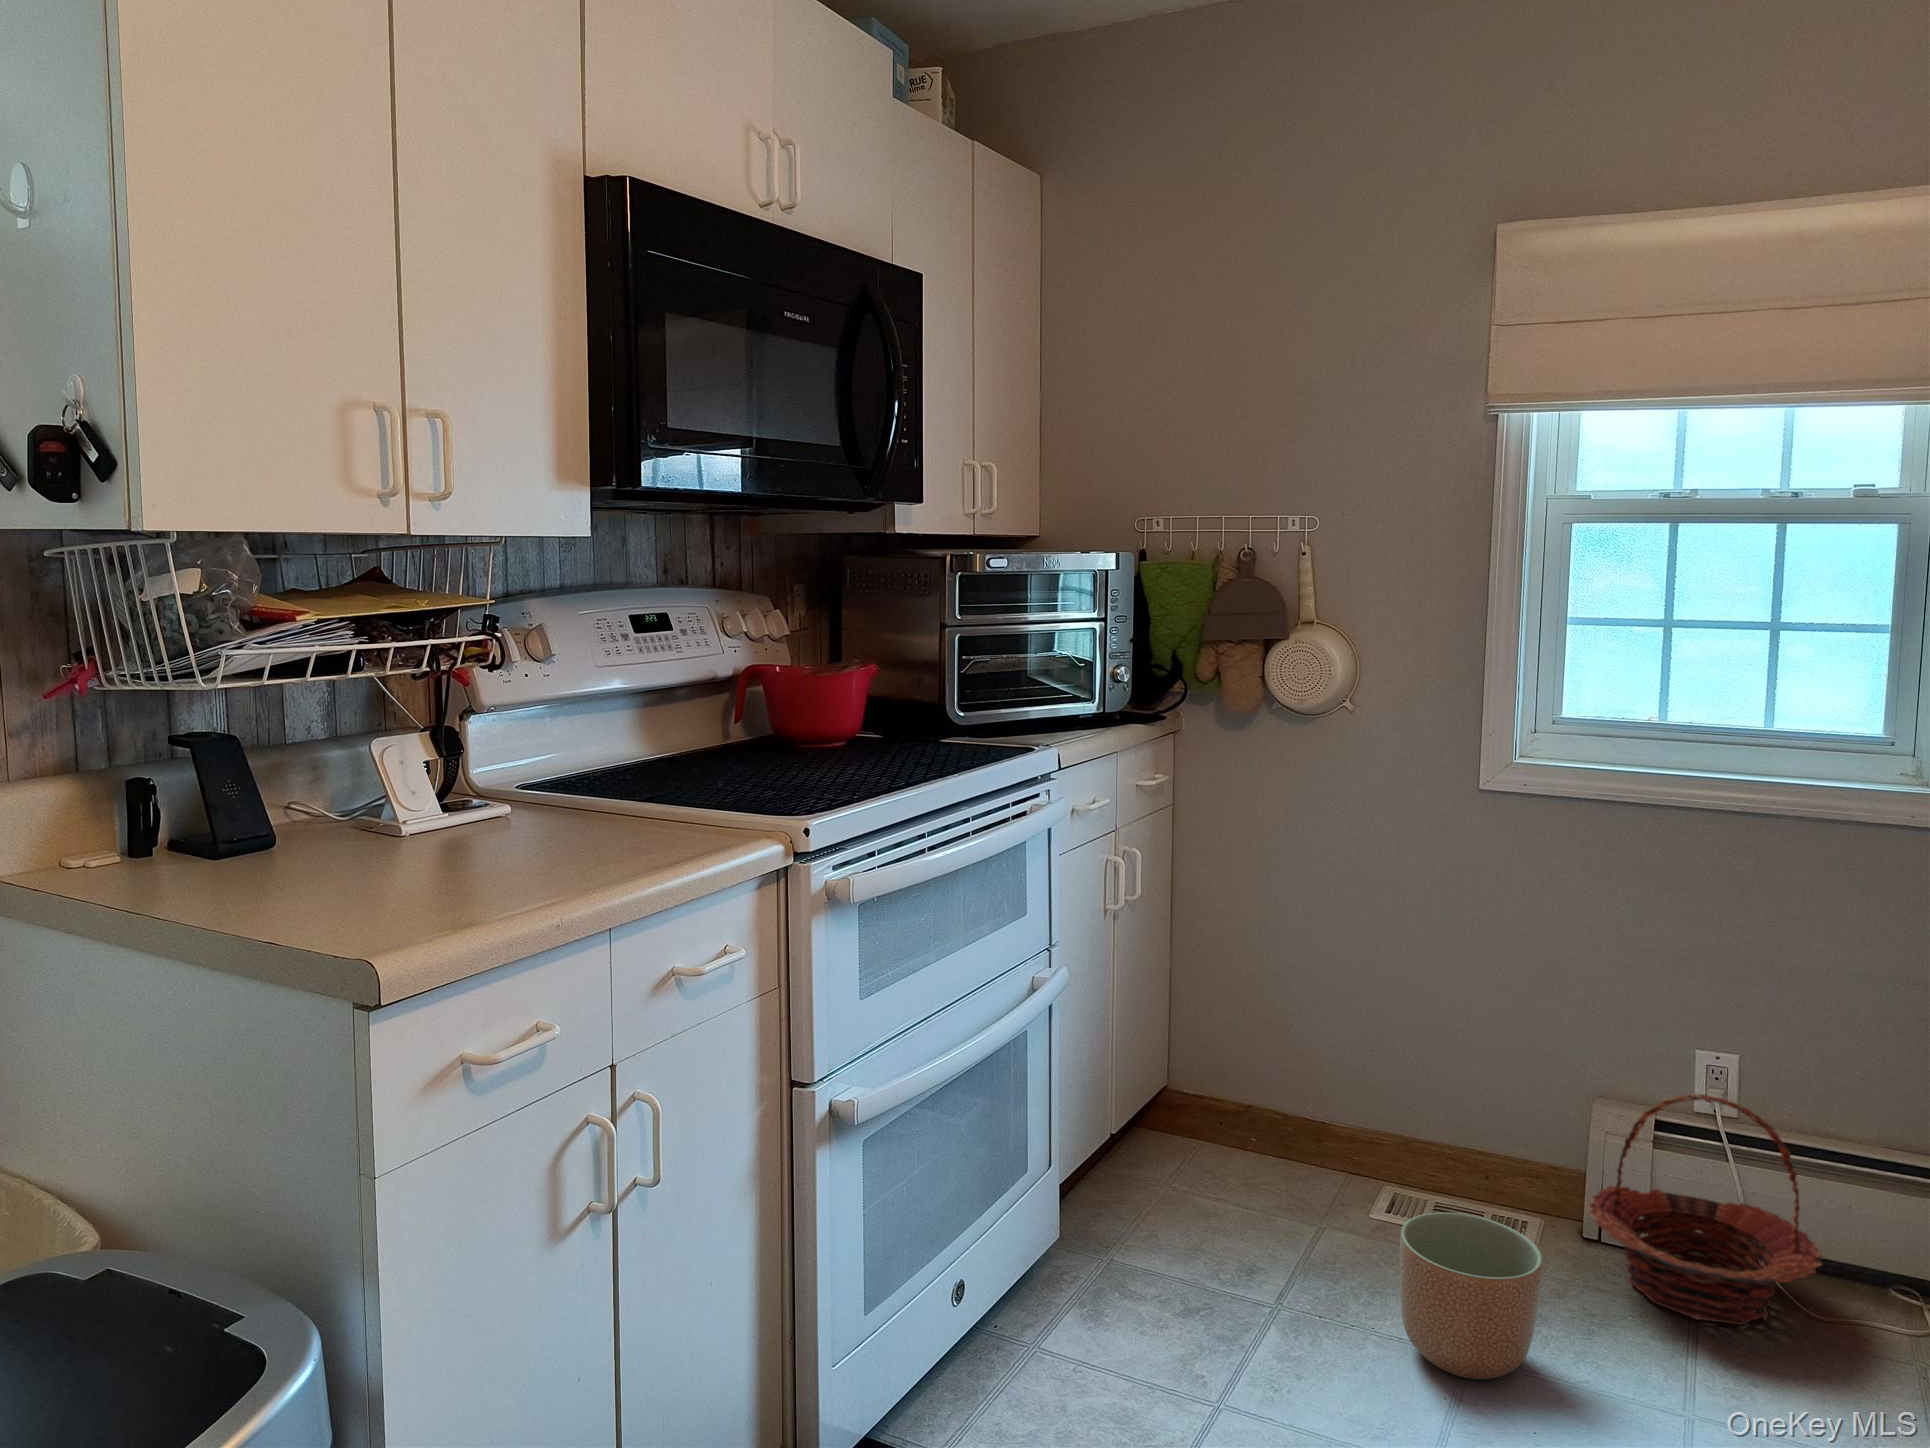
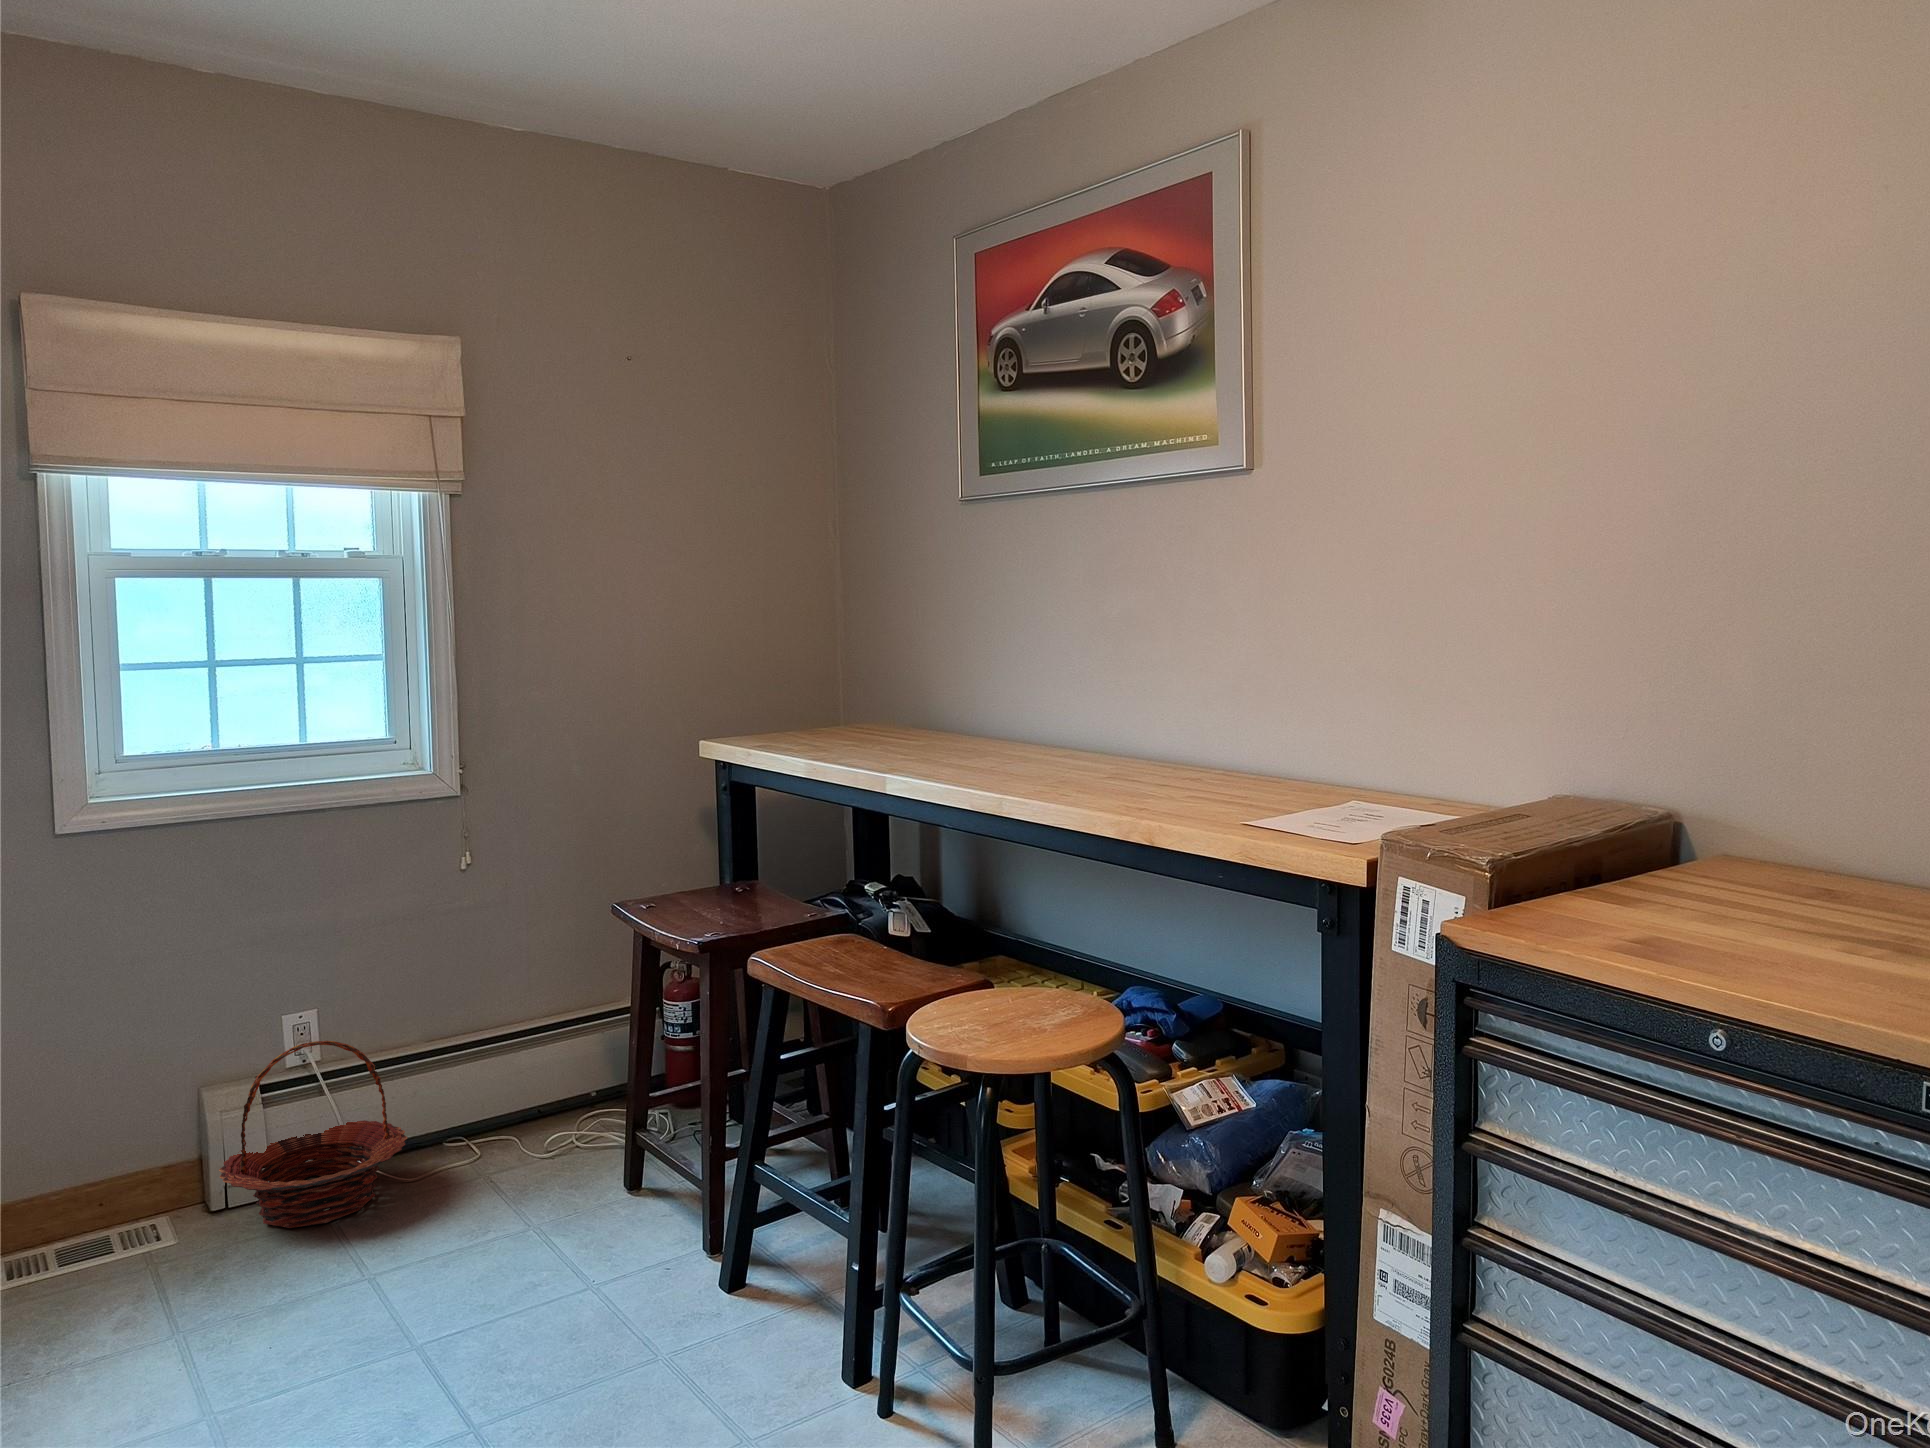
planter: present [1400,1212,1543,1379] -> none [62,1213,208,1367]

